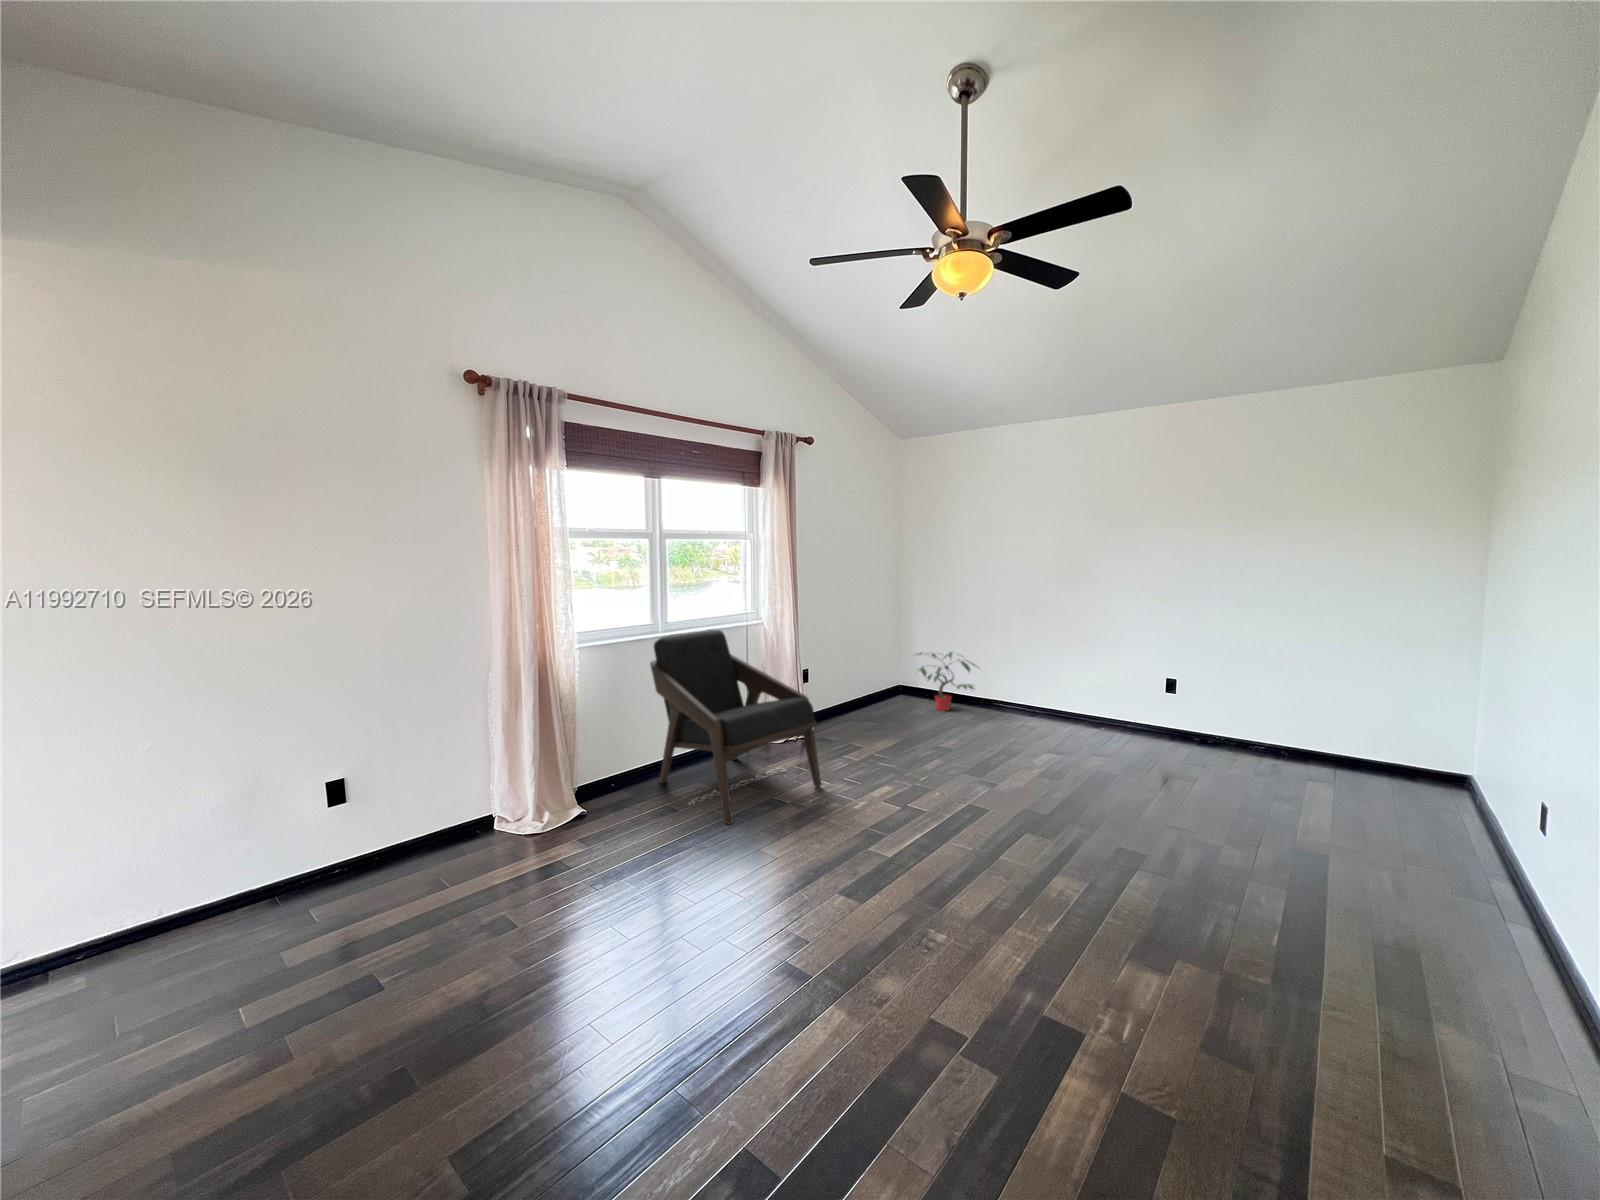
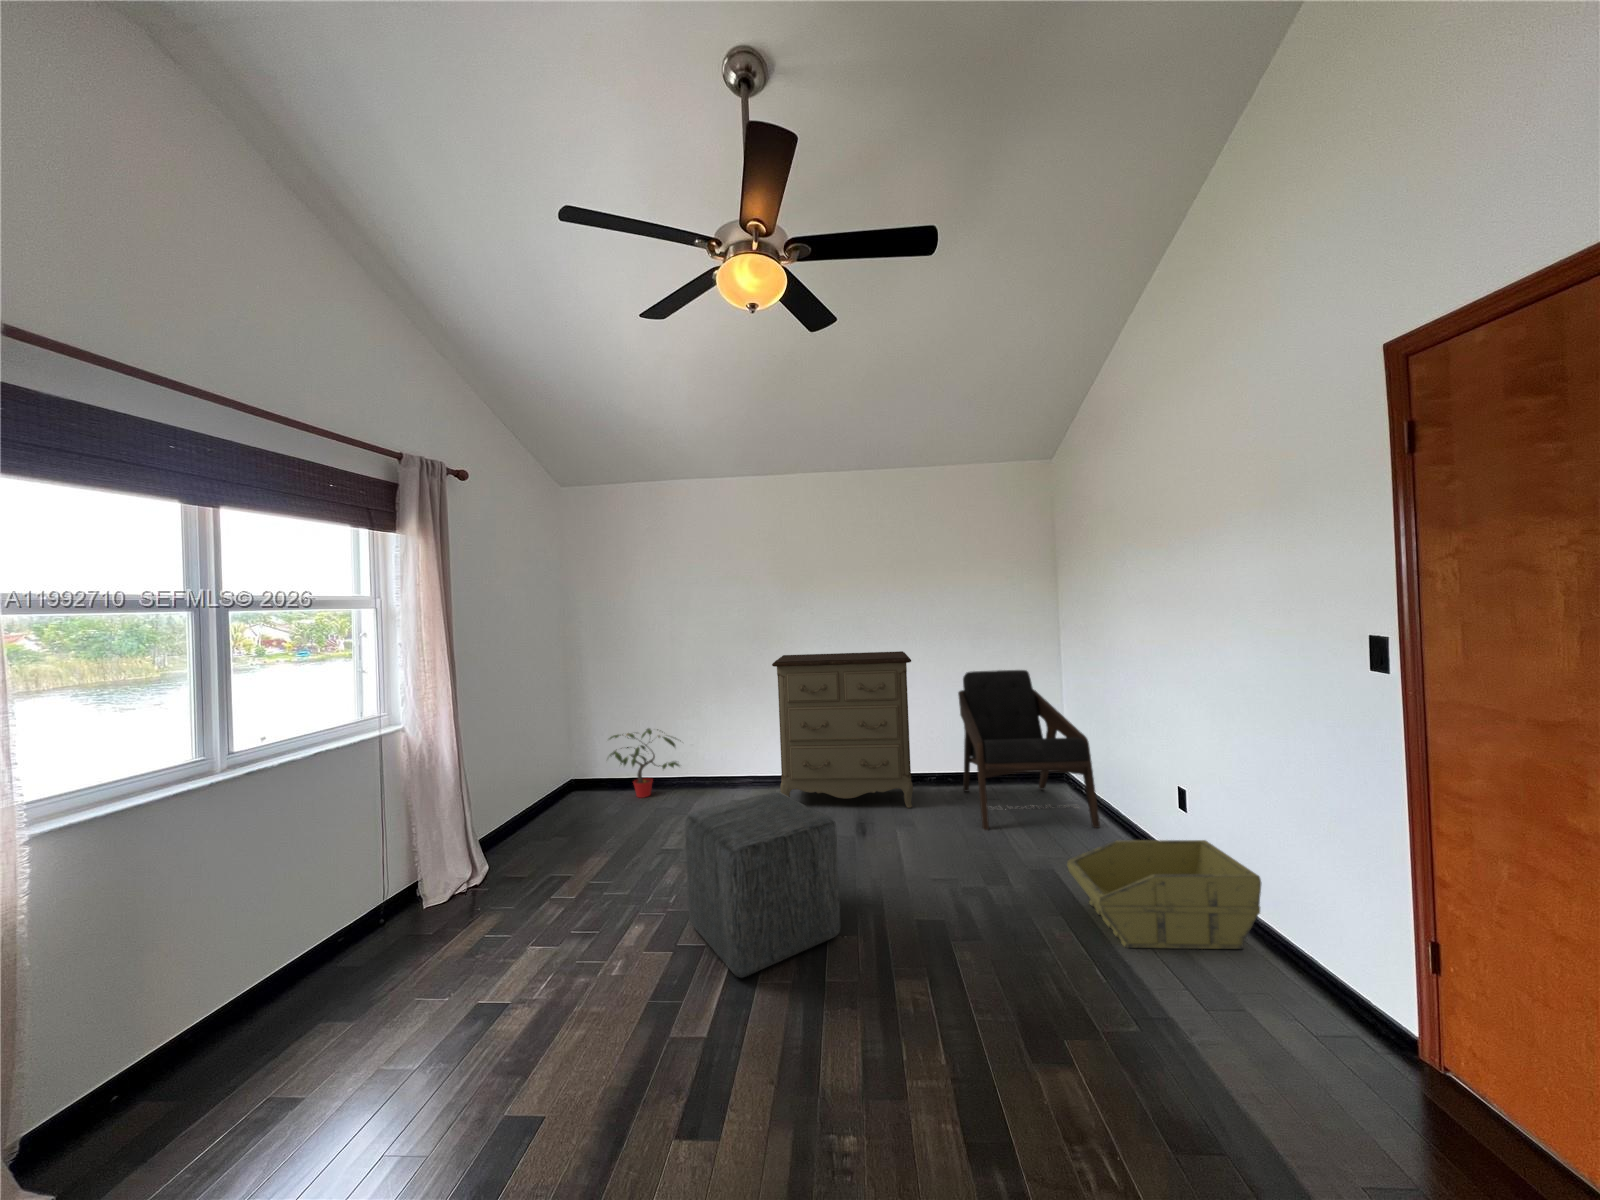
dresser: none [1061,598,1241,779] -> present [772,651,913,808]
lounge chair: present [650,630,821,825] -> present [958,670,1100,830]
ottoman: none [919,714,1037,842] -> present [685,792,840,978]
storage bin: none [1317,856,1592,1023] -> present [1067,840,1261,949]

